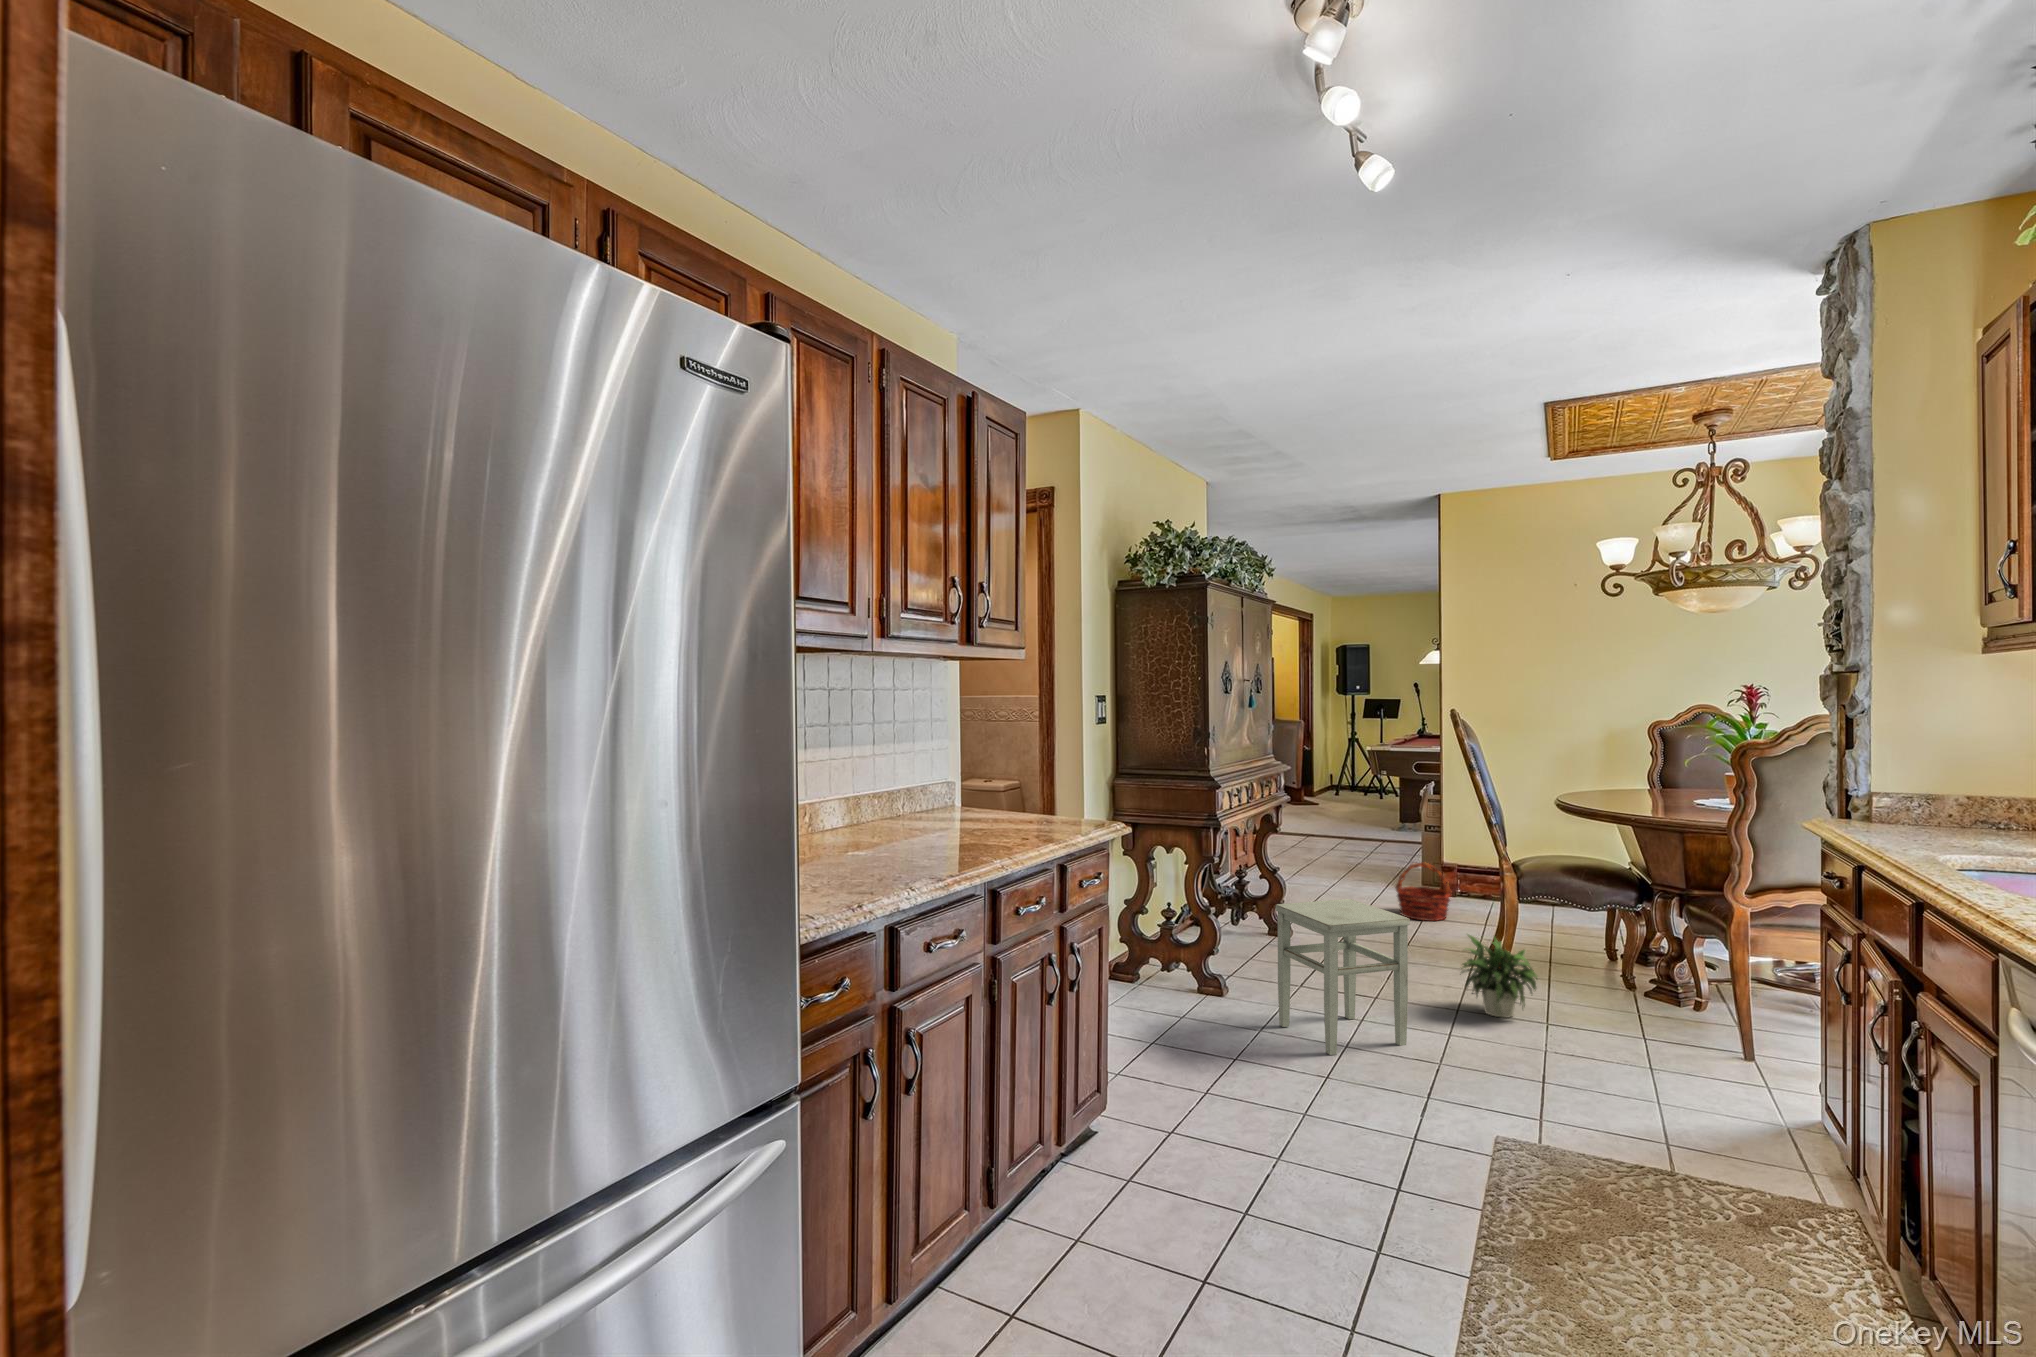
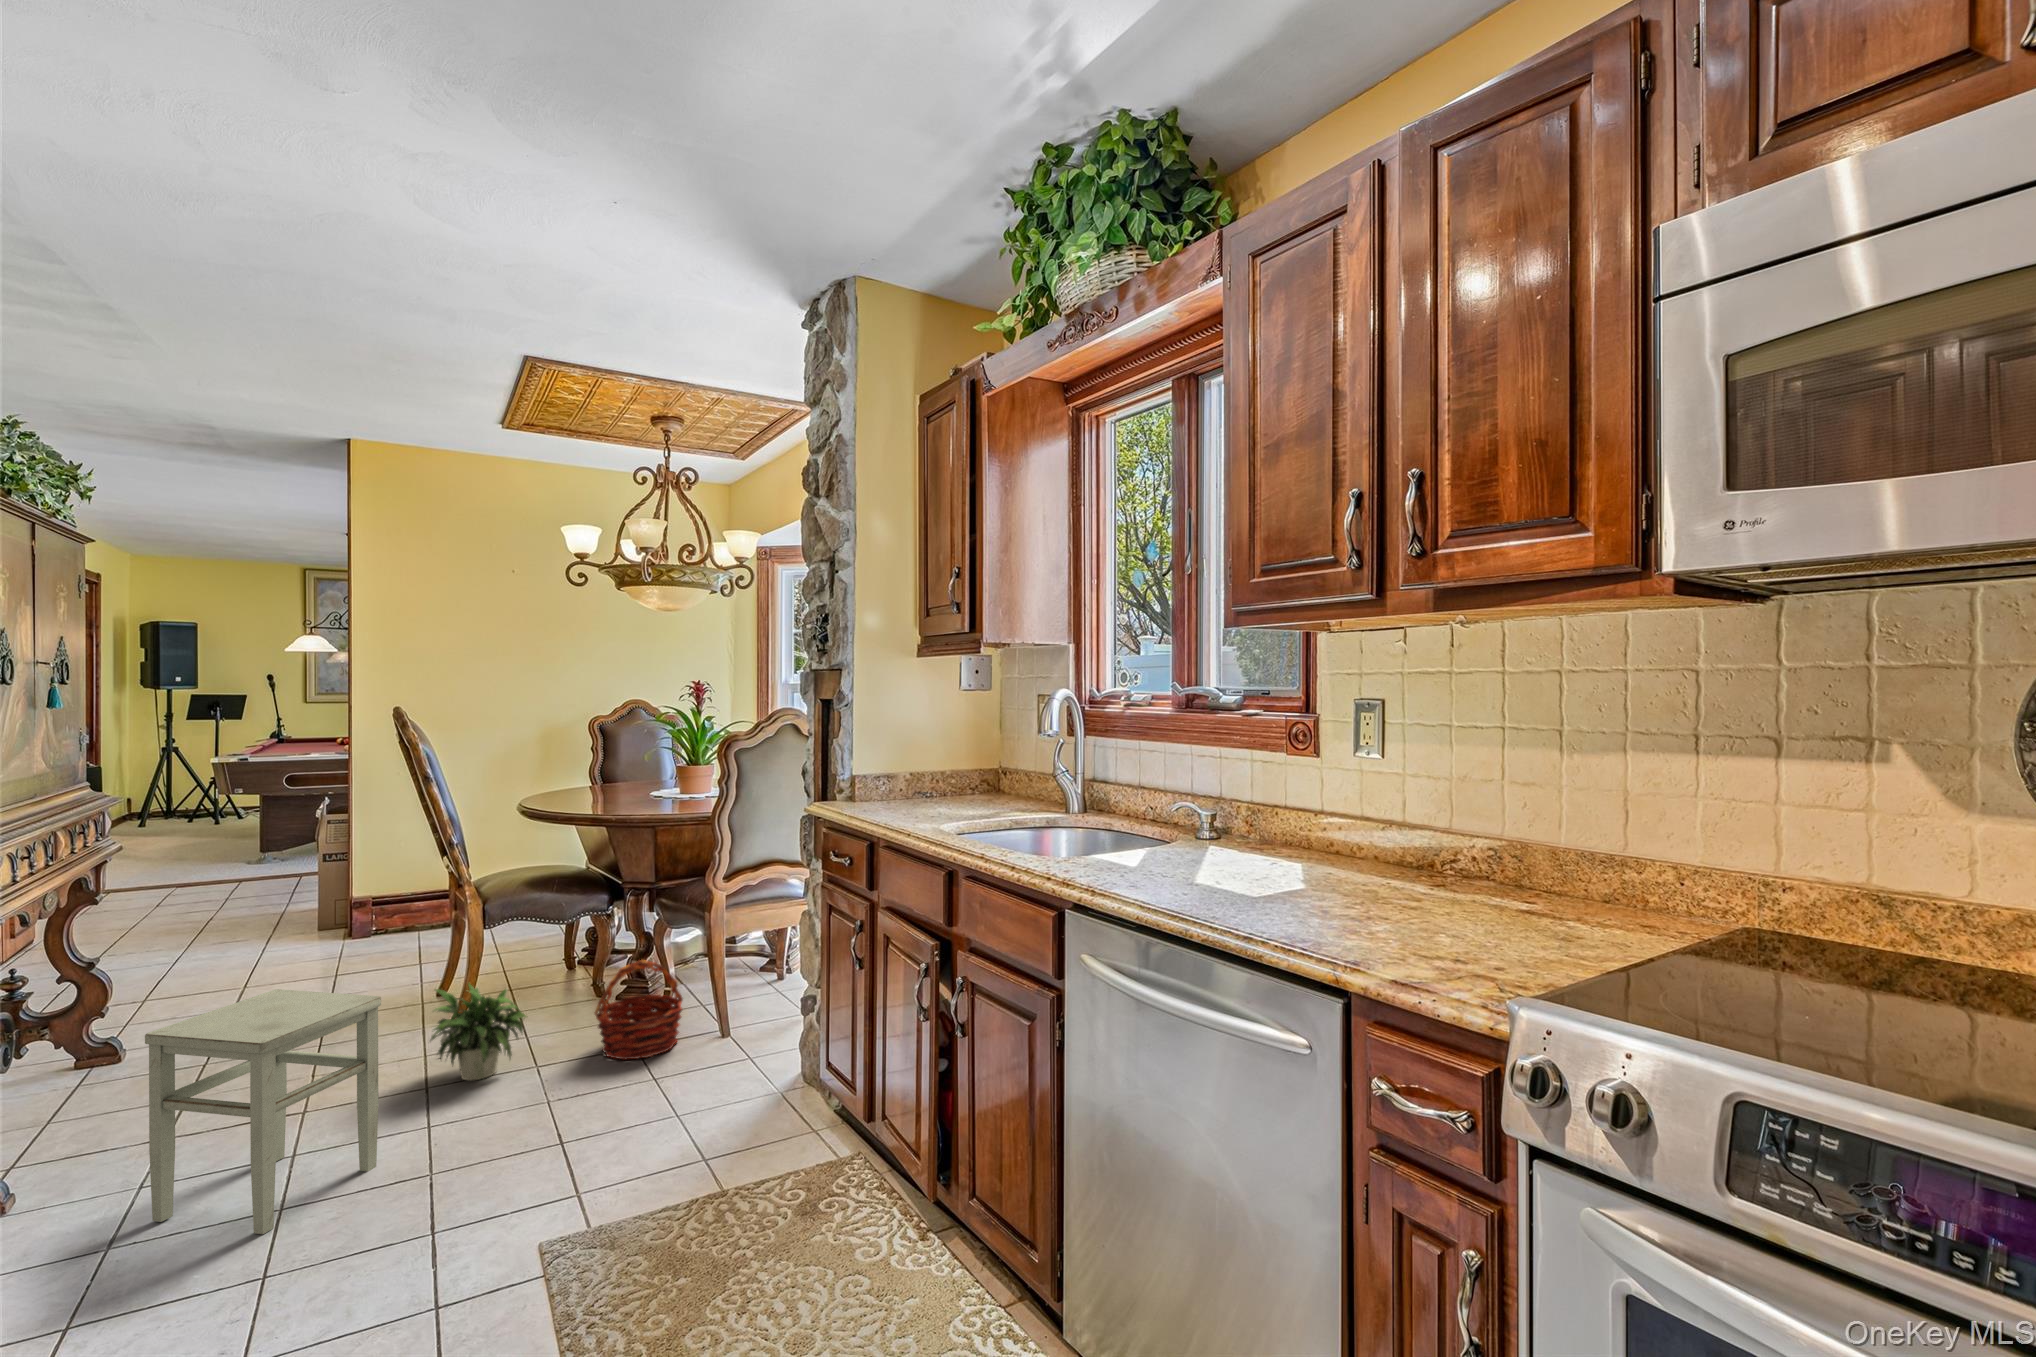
basket: present [1395,862,1451,921] -> present [595,960,683,1059]

